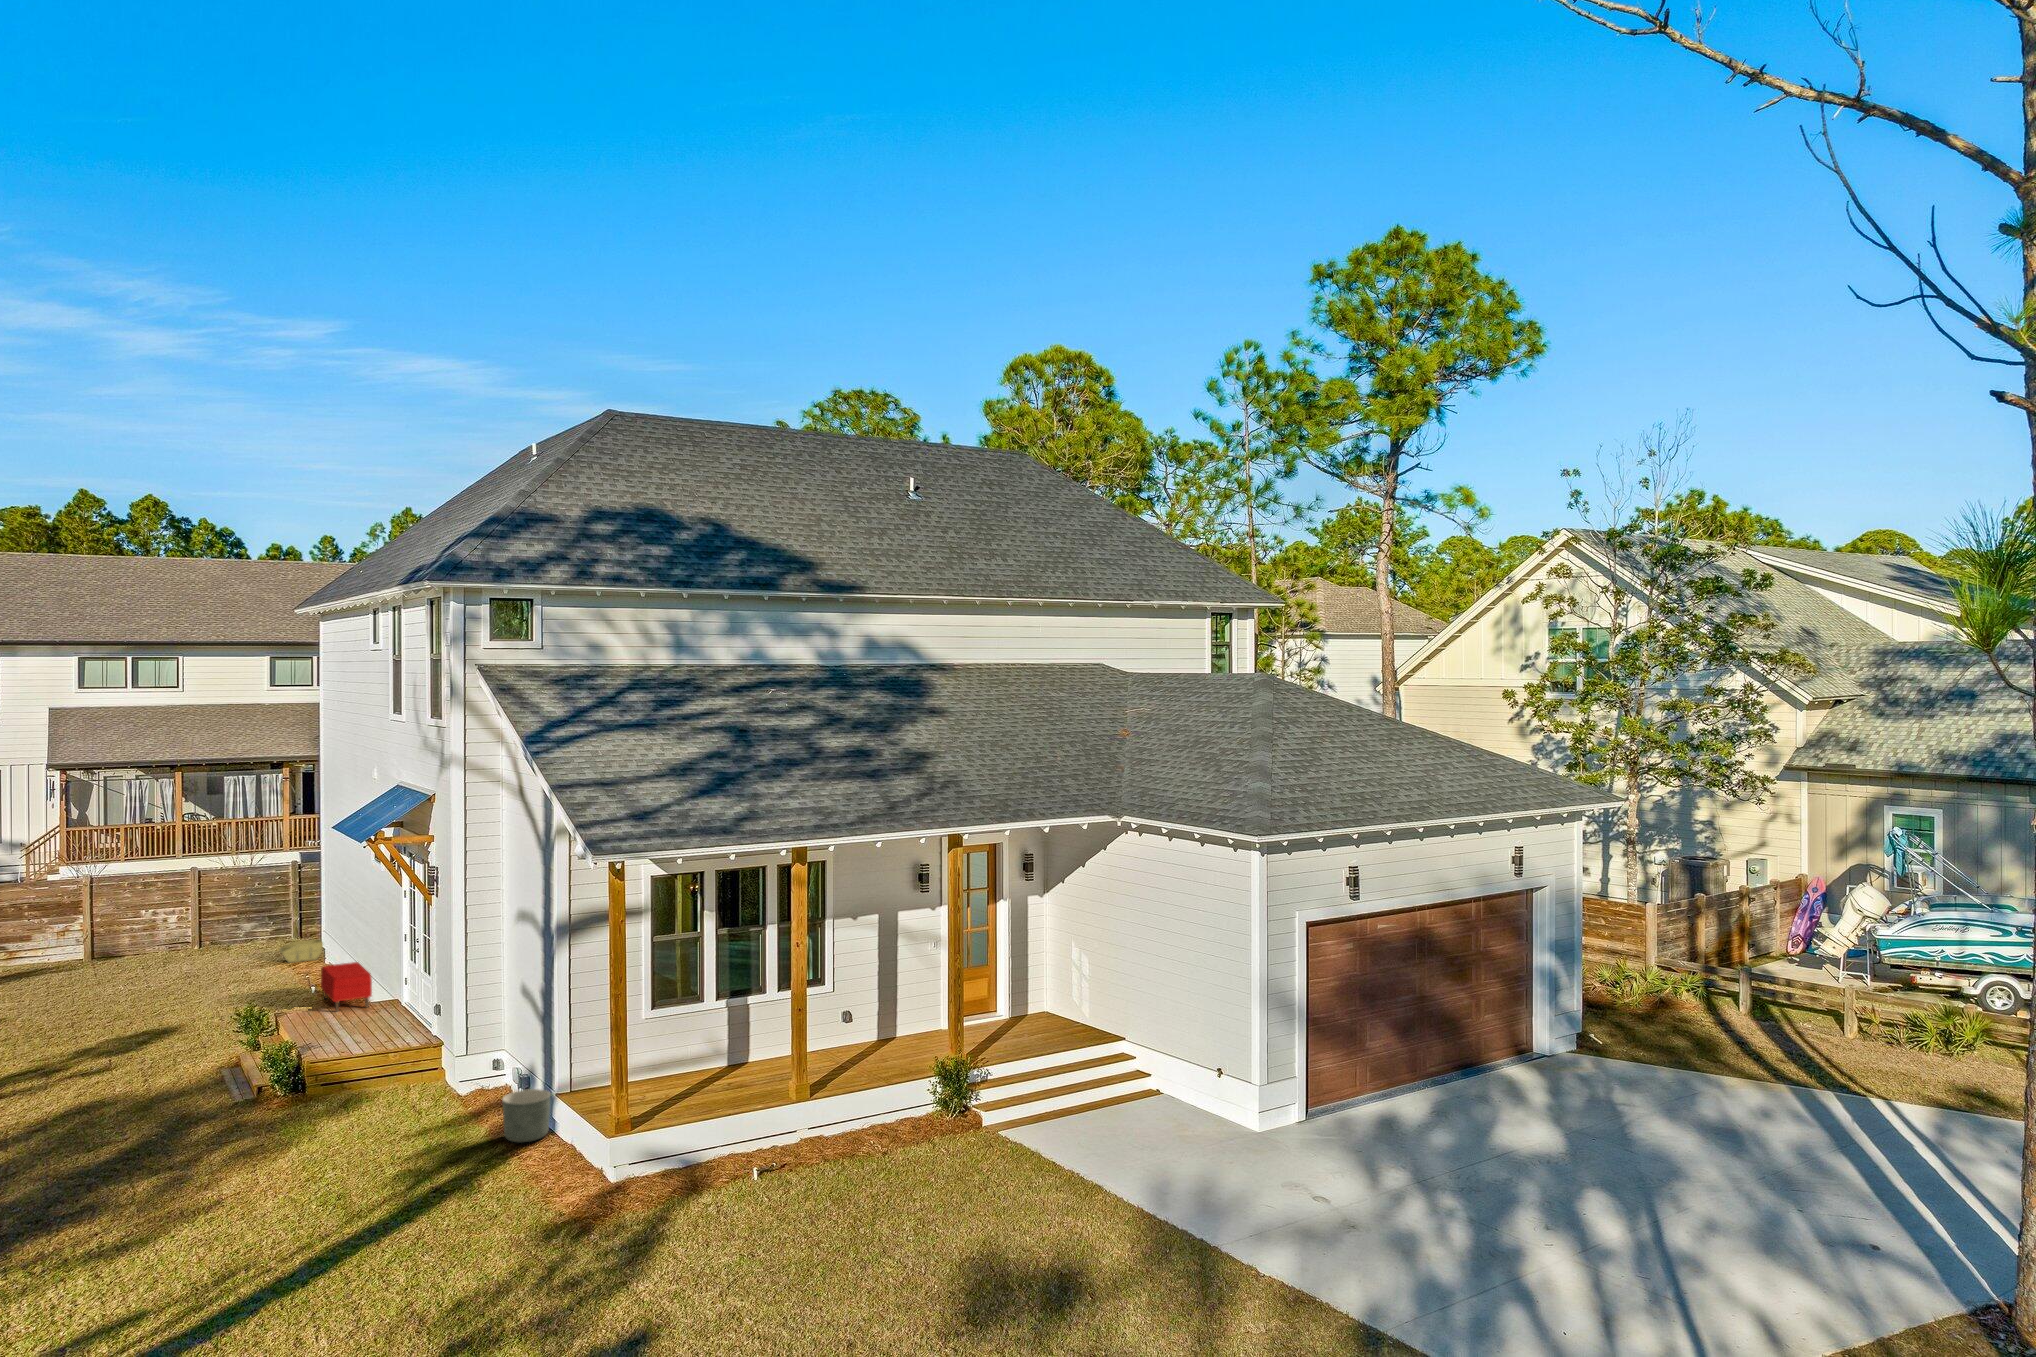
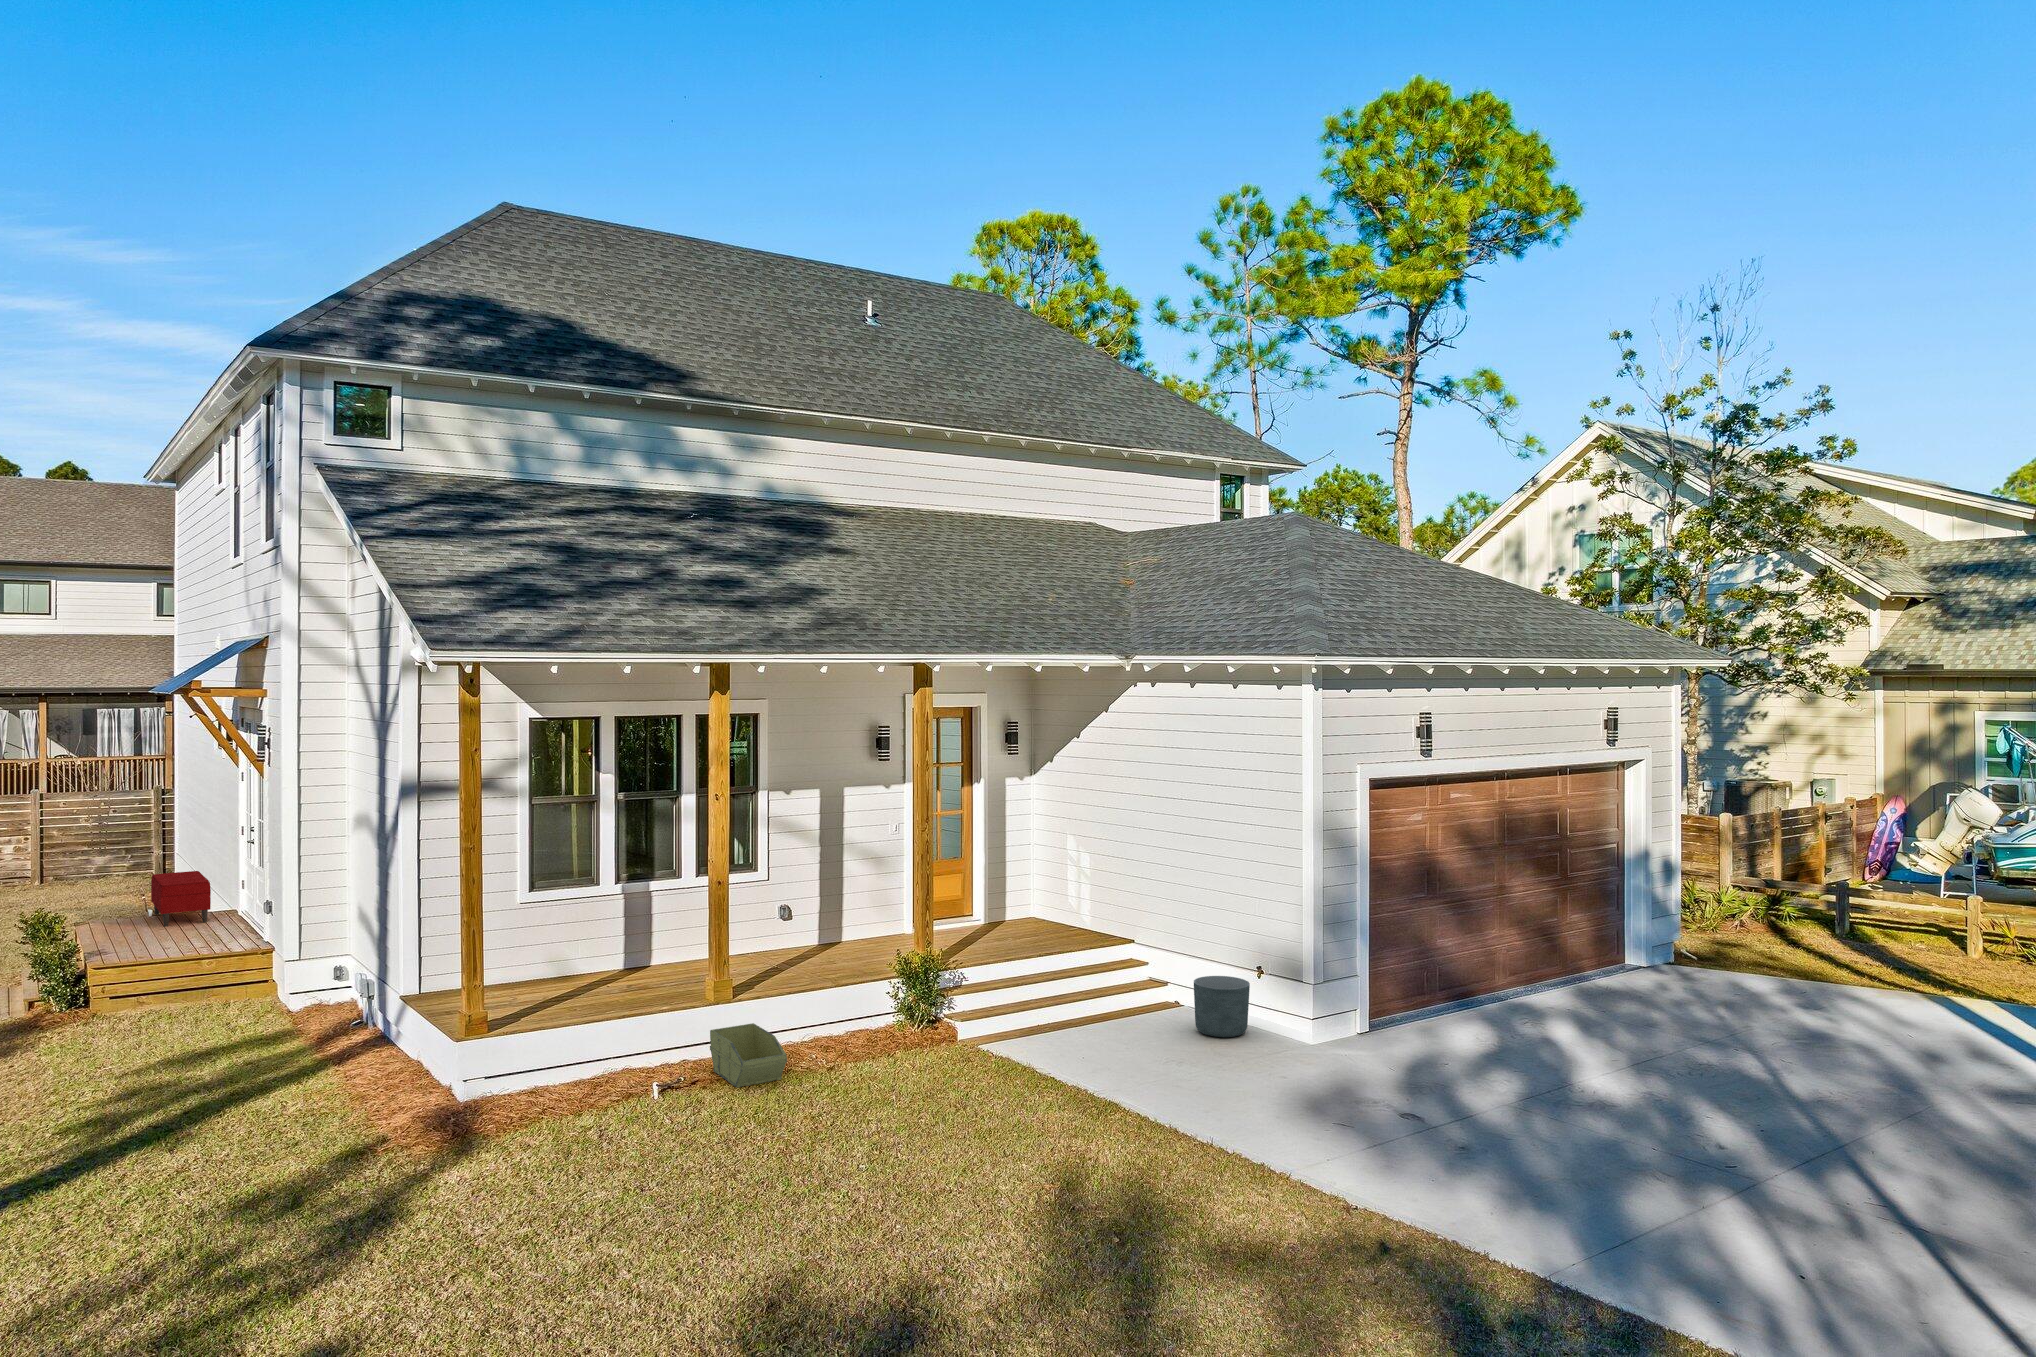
storage bin: present [279,939,323,963] -> present [710,1023,787,1087]
planter: present [502,1089,550,1143] -> present [1194,976,1250,1037]

